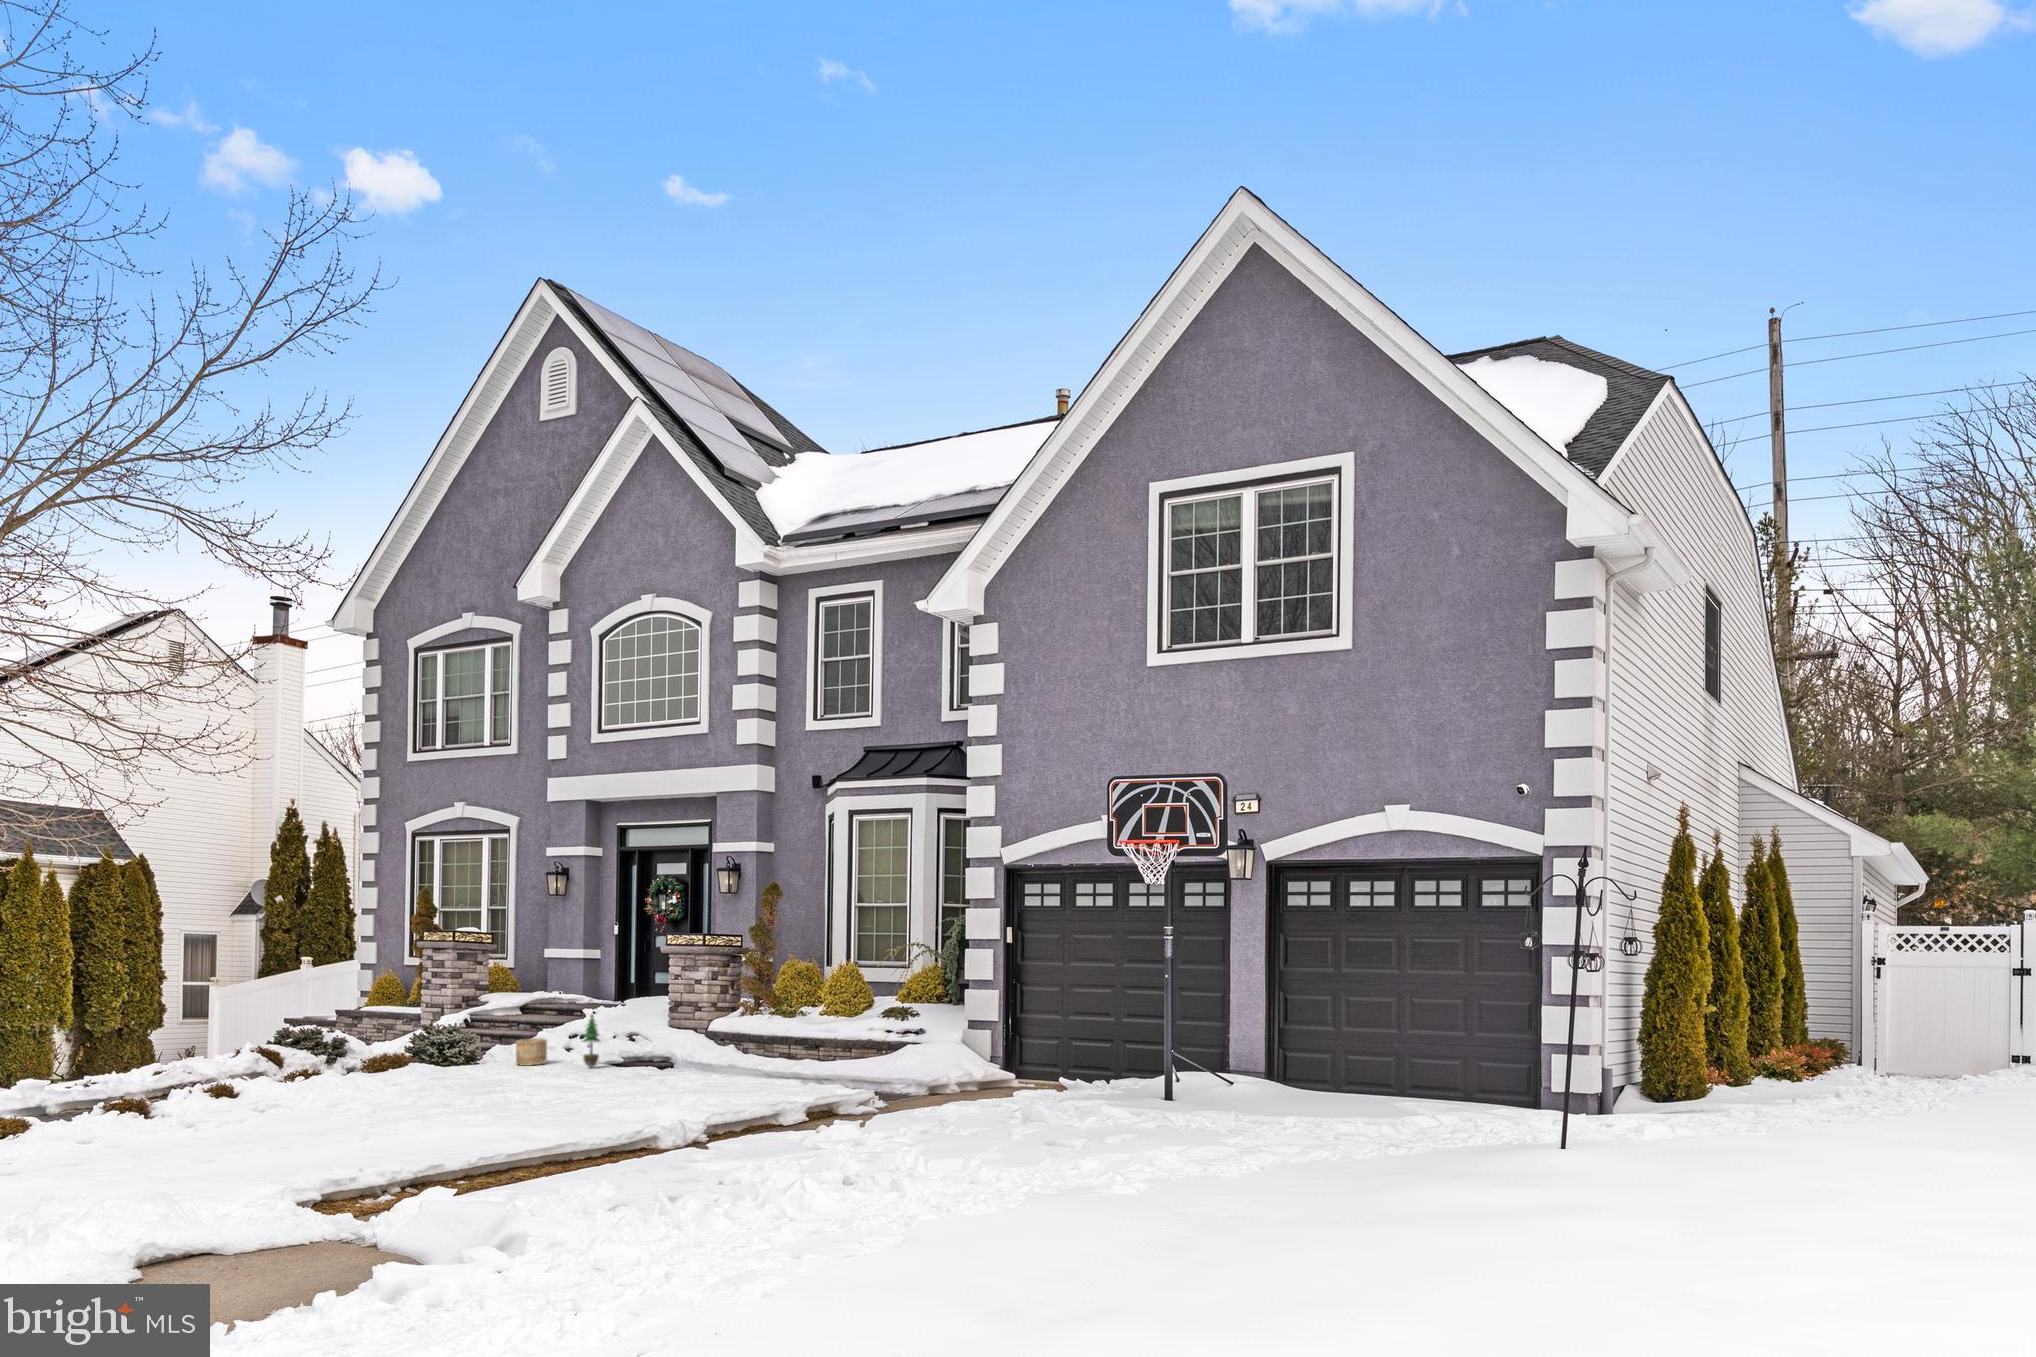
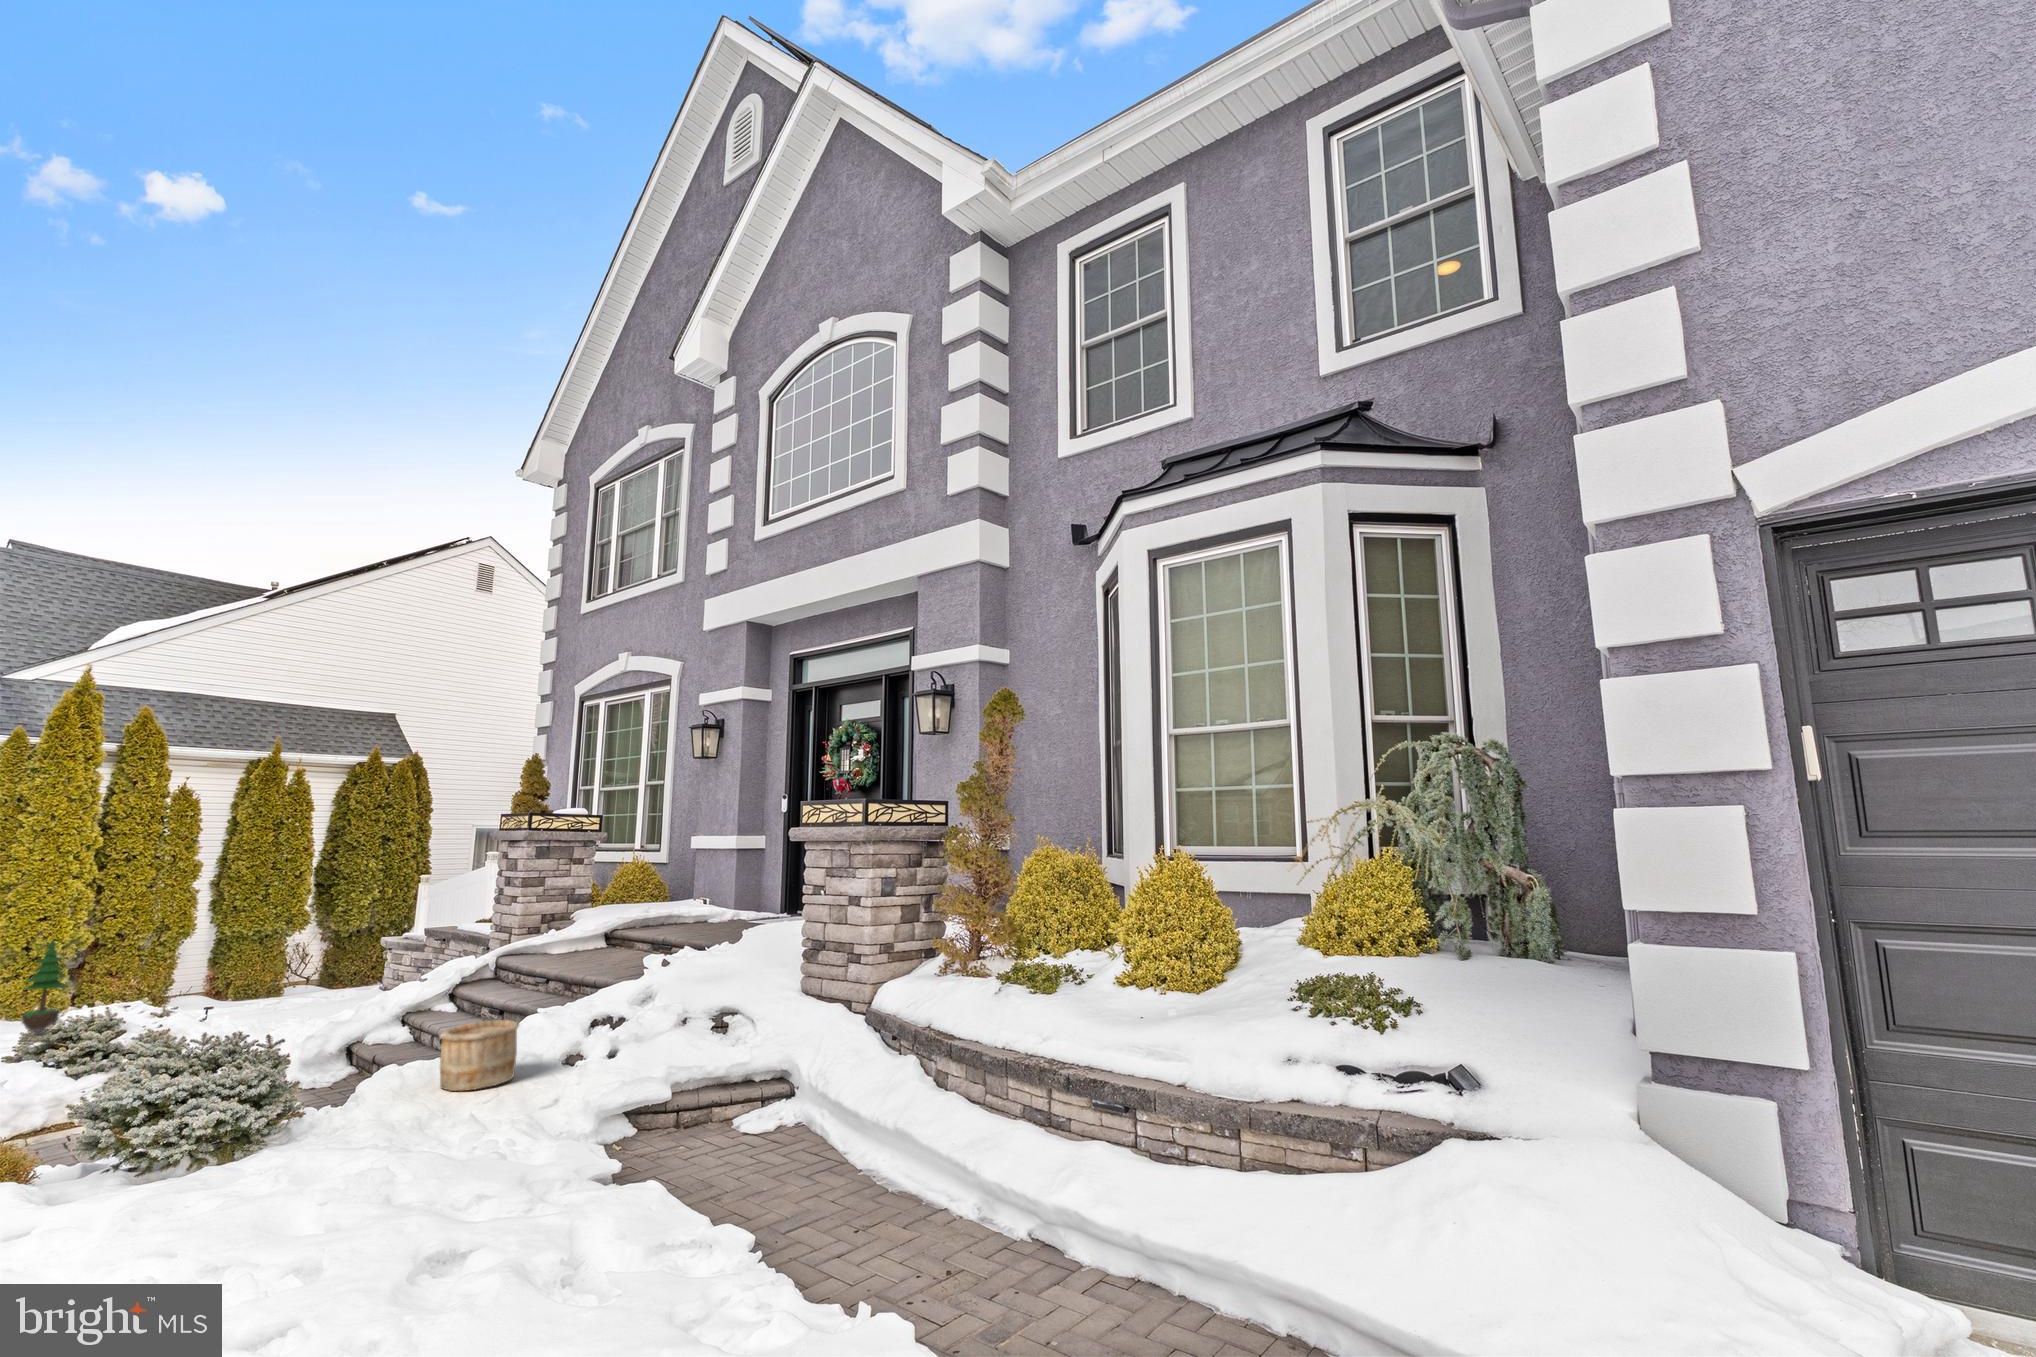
potted tree: present [582,1014,599,1067] -> present [21,940,67,1035]

